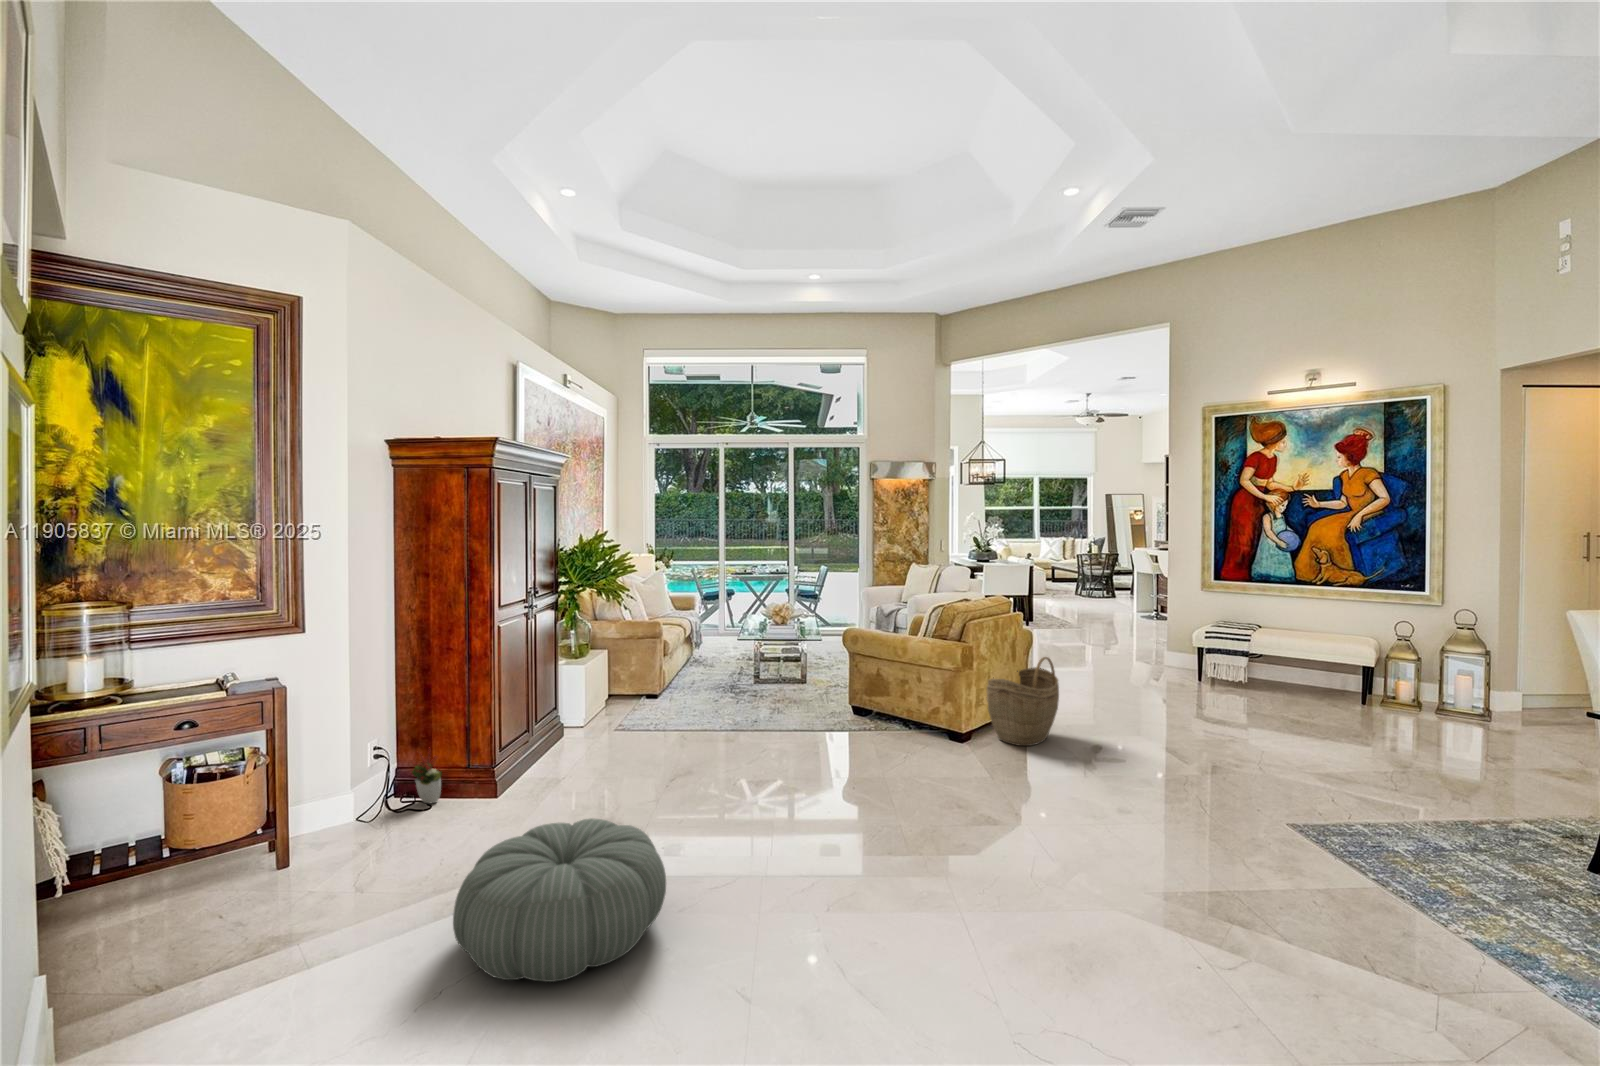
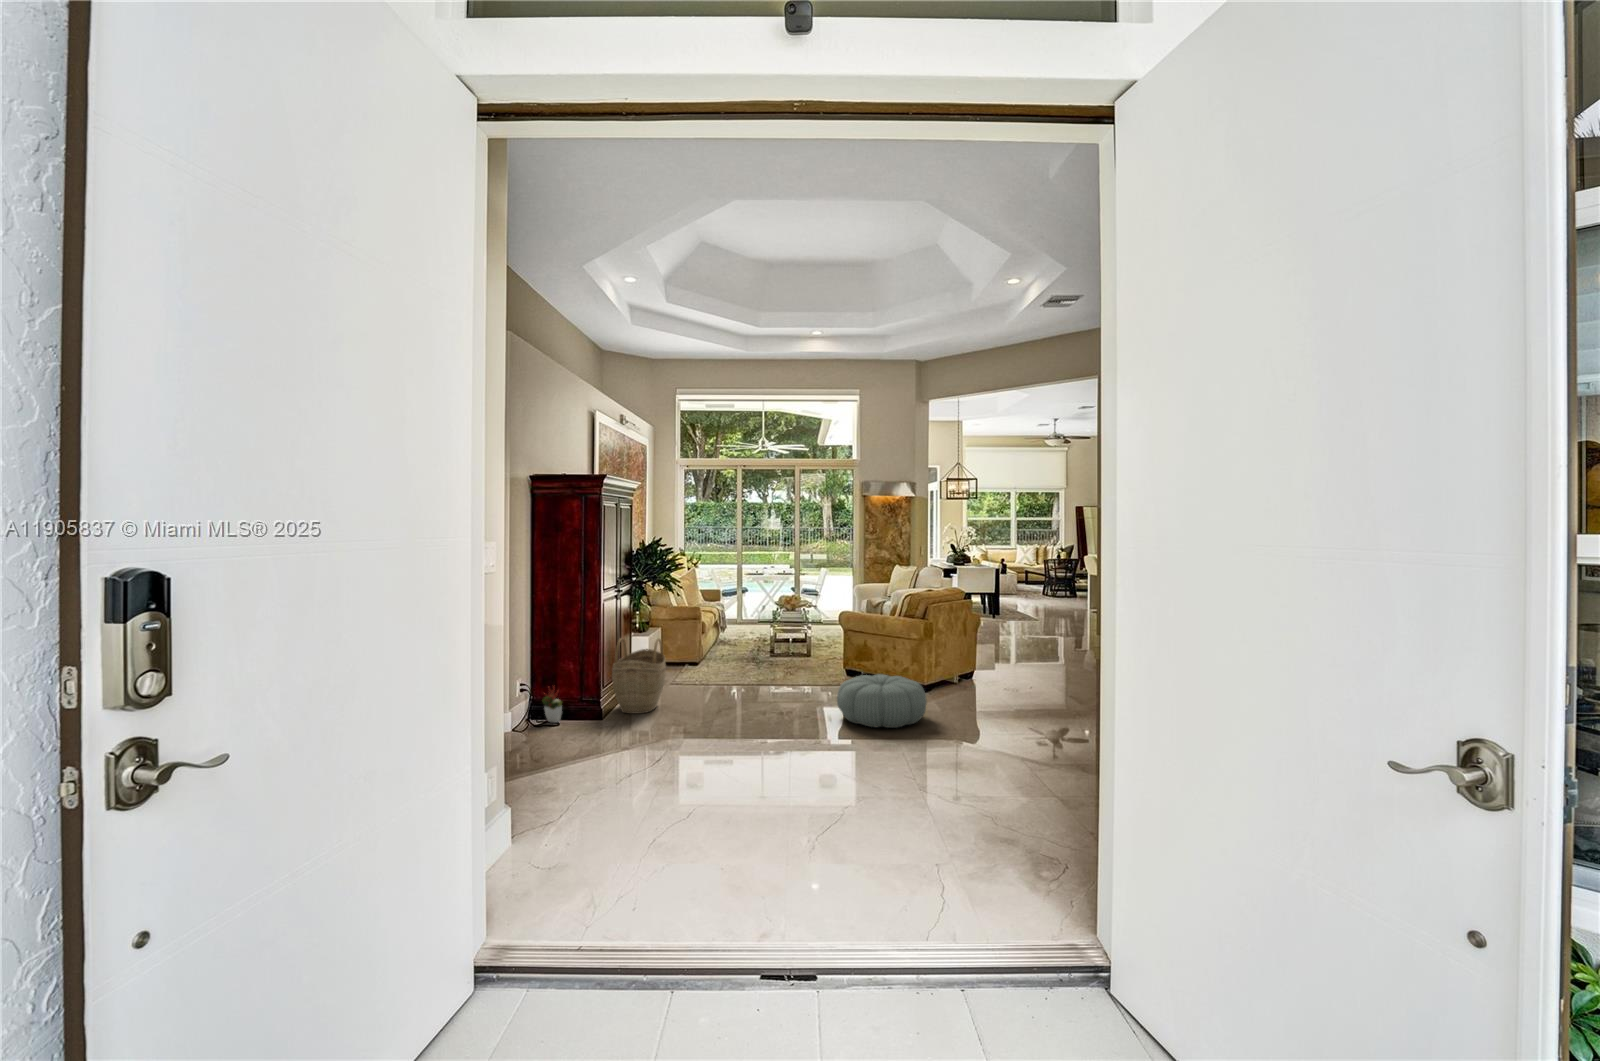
woven basket: present [986,657,1059,746] -> present [612,638,666,714]
pouf: present [453,818,666,982] -> present [837,674,927,728]

